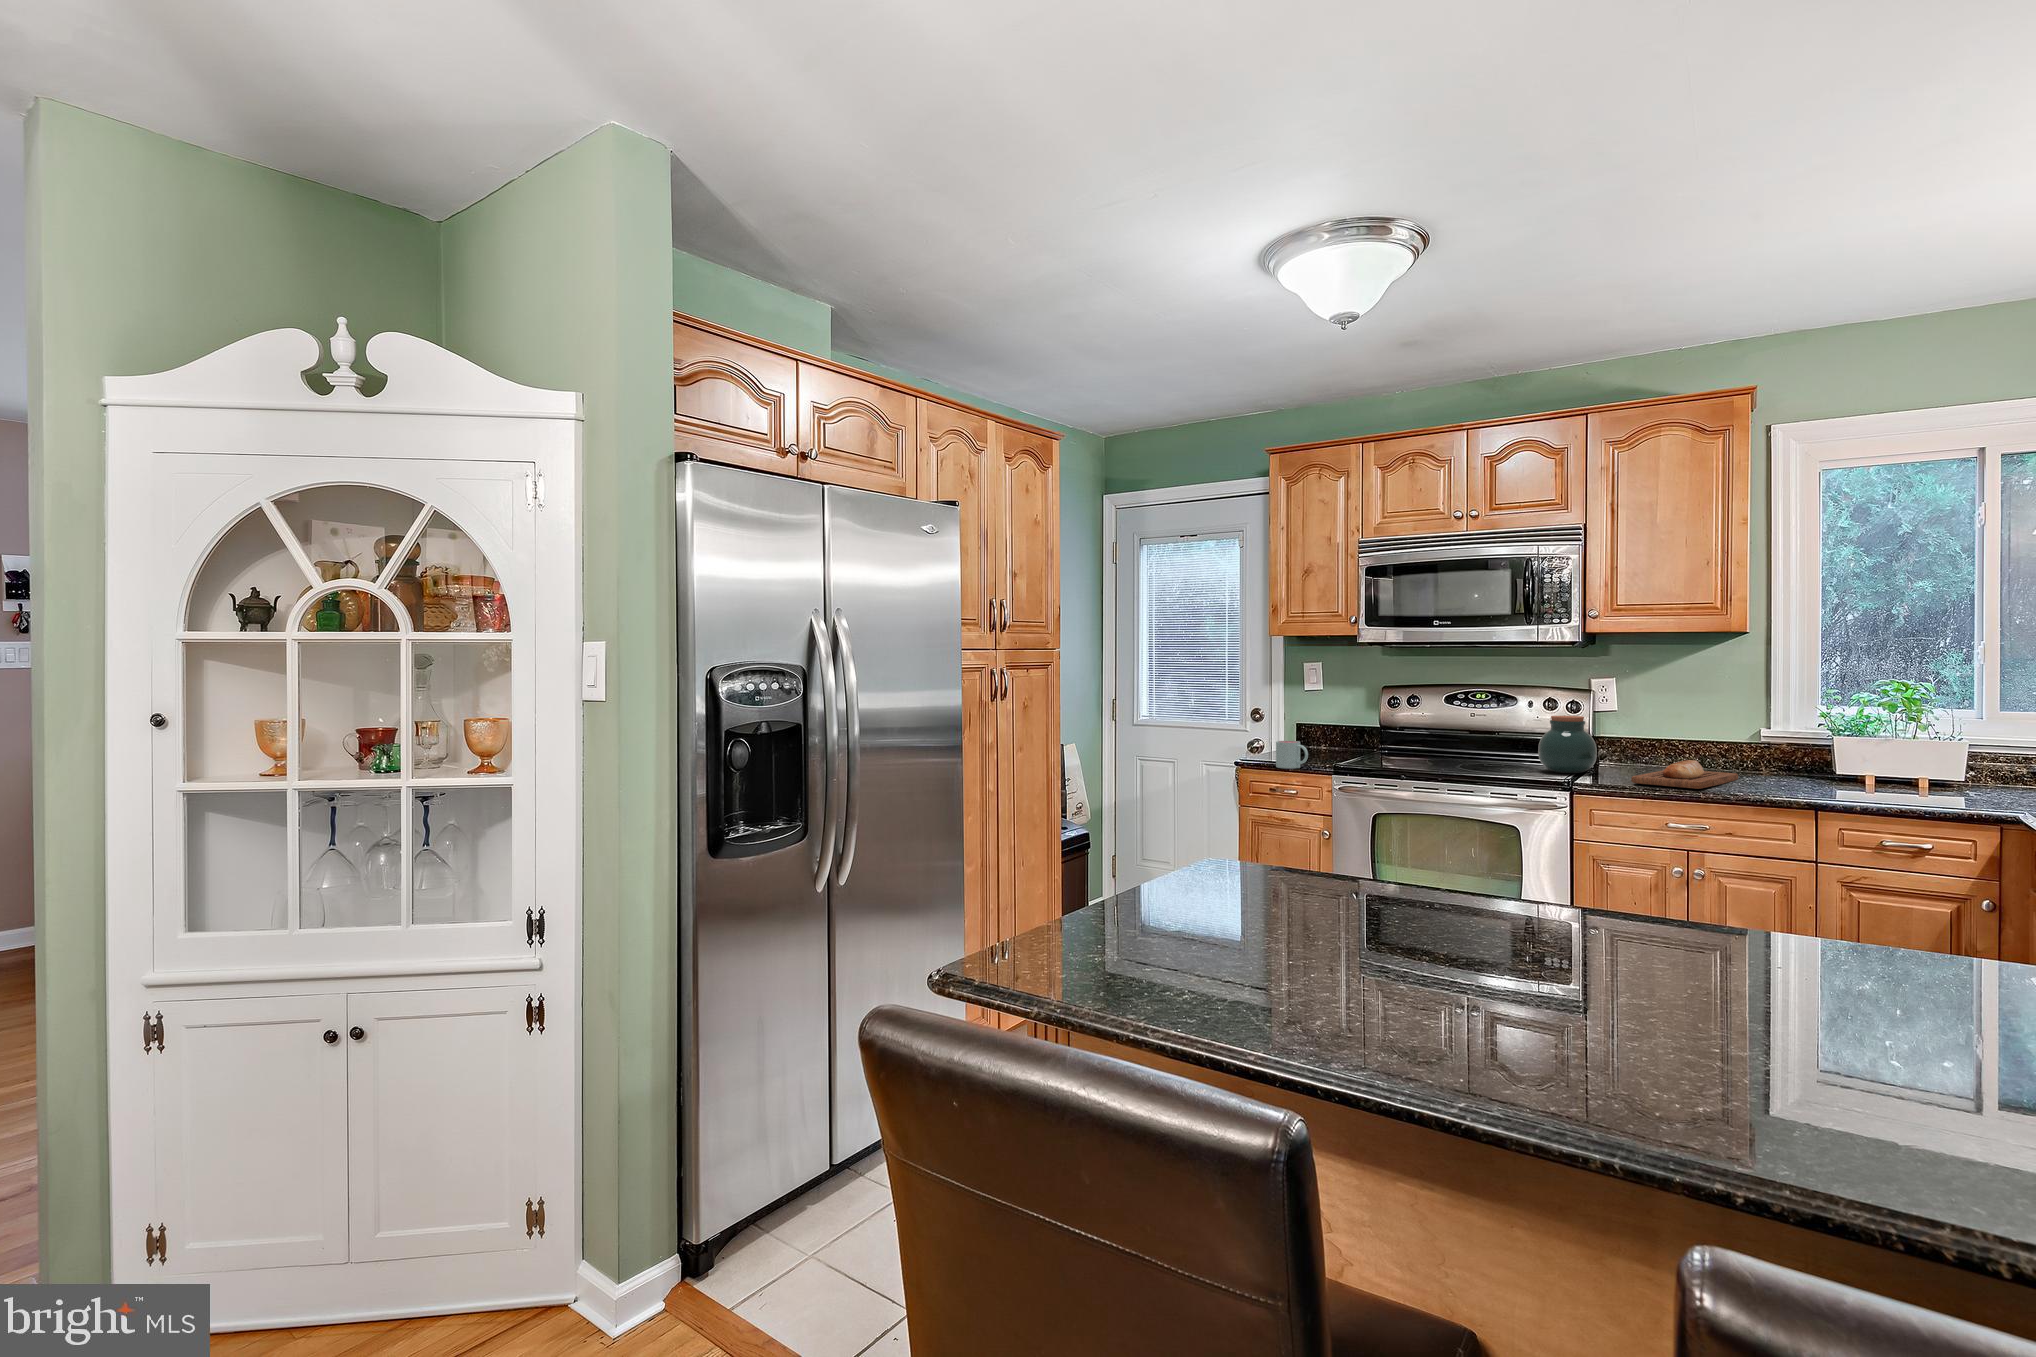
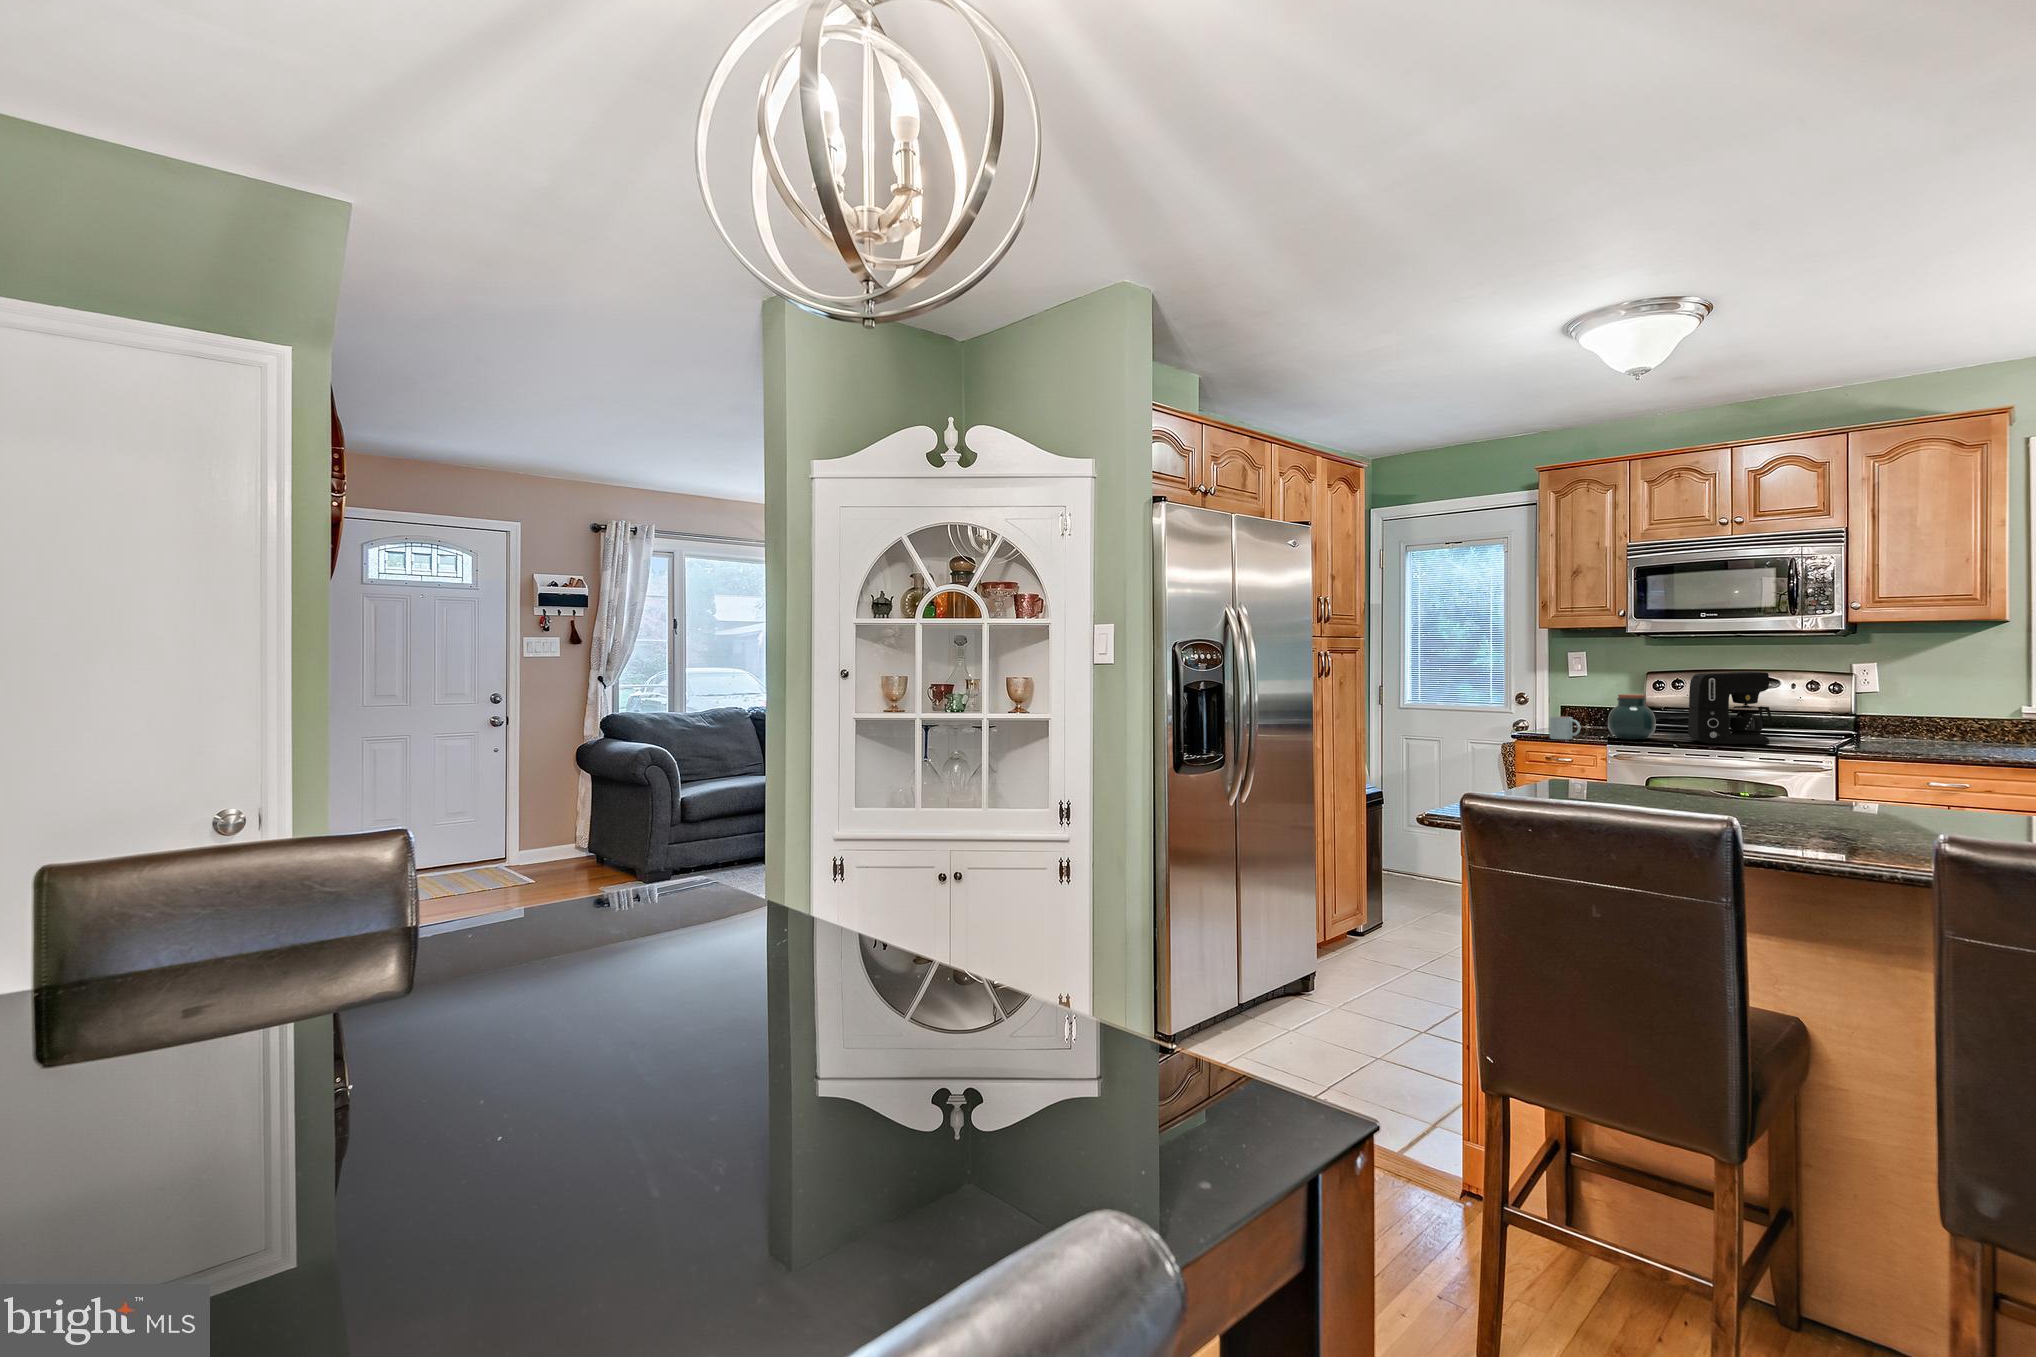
coffee maker: none [1422,689,1508,775] -> present [1688,672,1772,744]
jar: present [1538,716,1597,773] -> present [1608,694,1656,740]
bread loaf: present [1631,760,1738,789] -> none [1894,732,2001,754]

